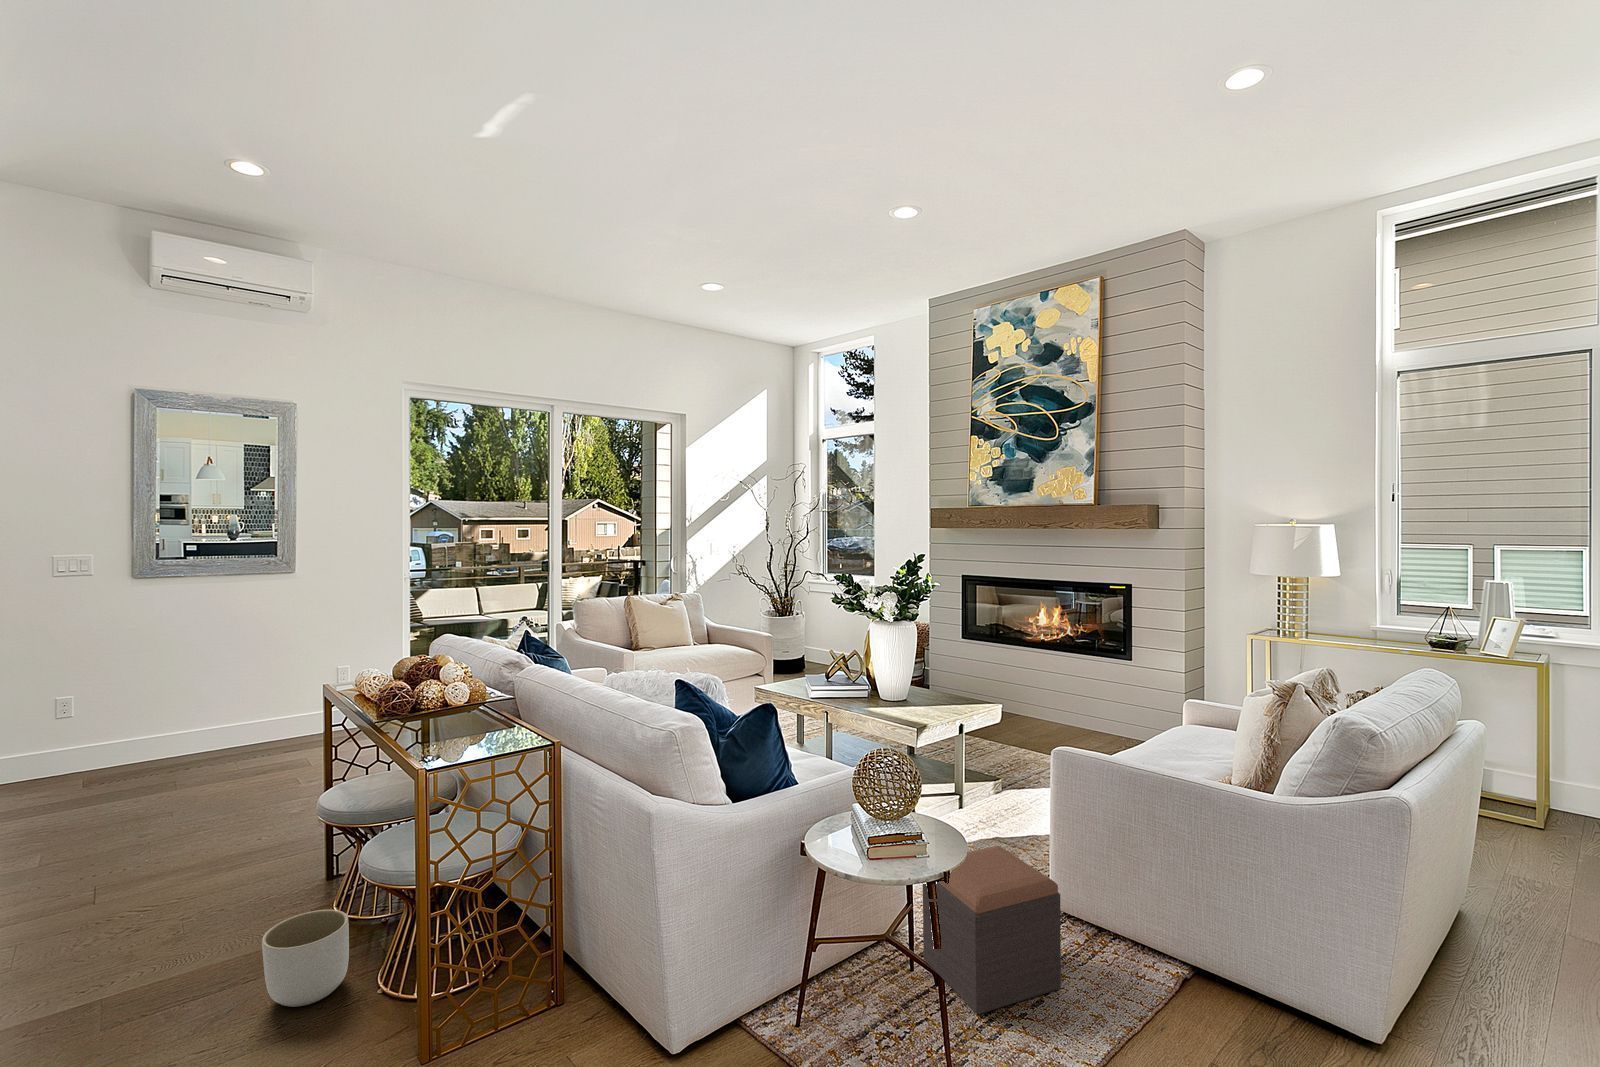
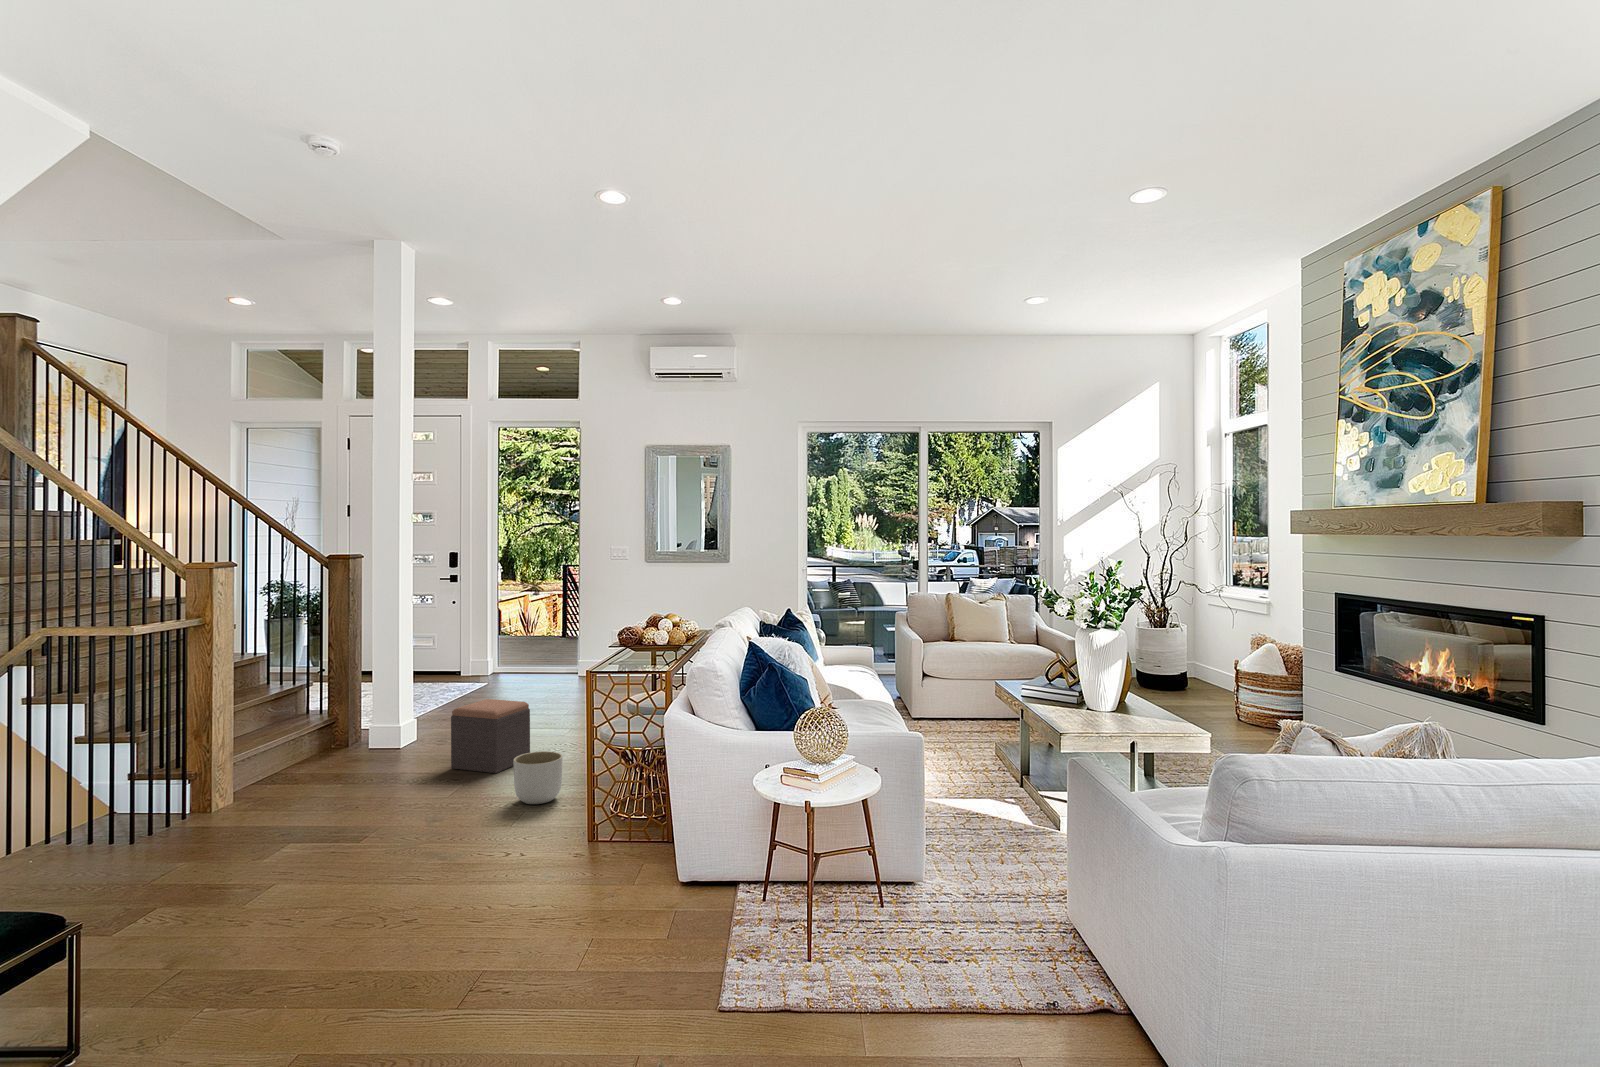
footstool: present [922,846,1061,1014] -> present [451,699,530,773]

